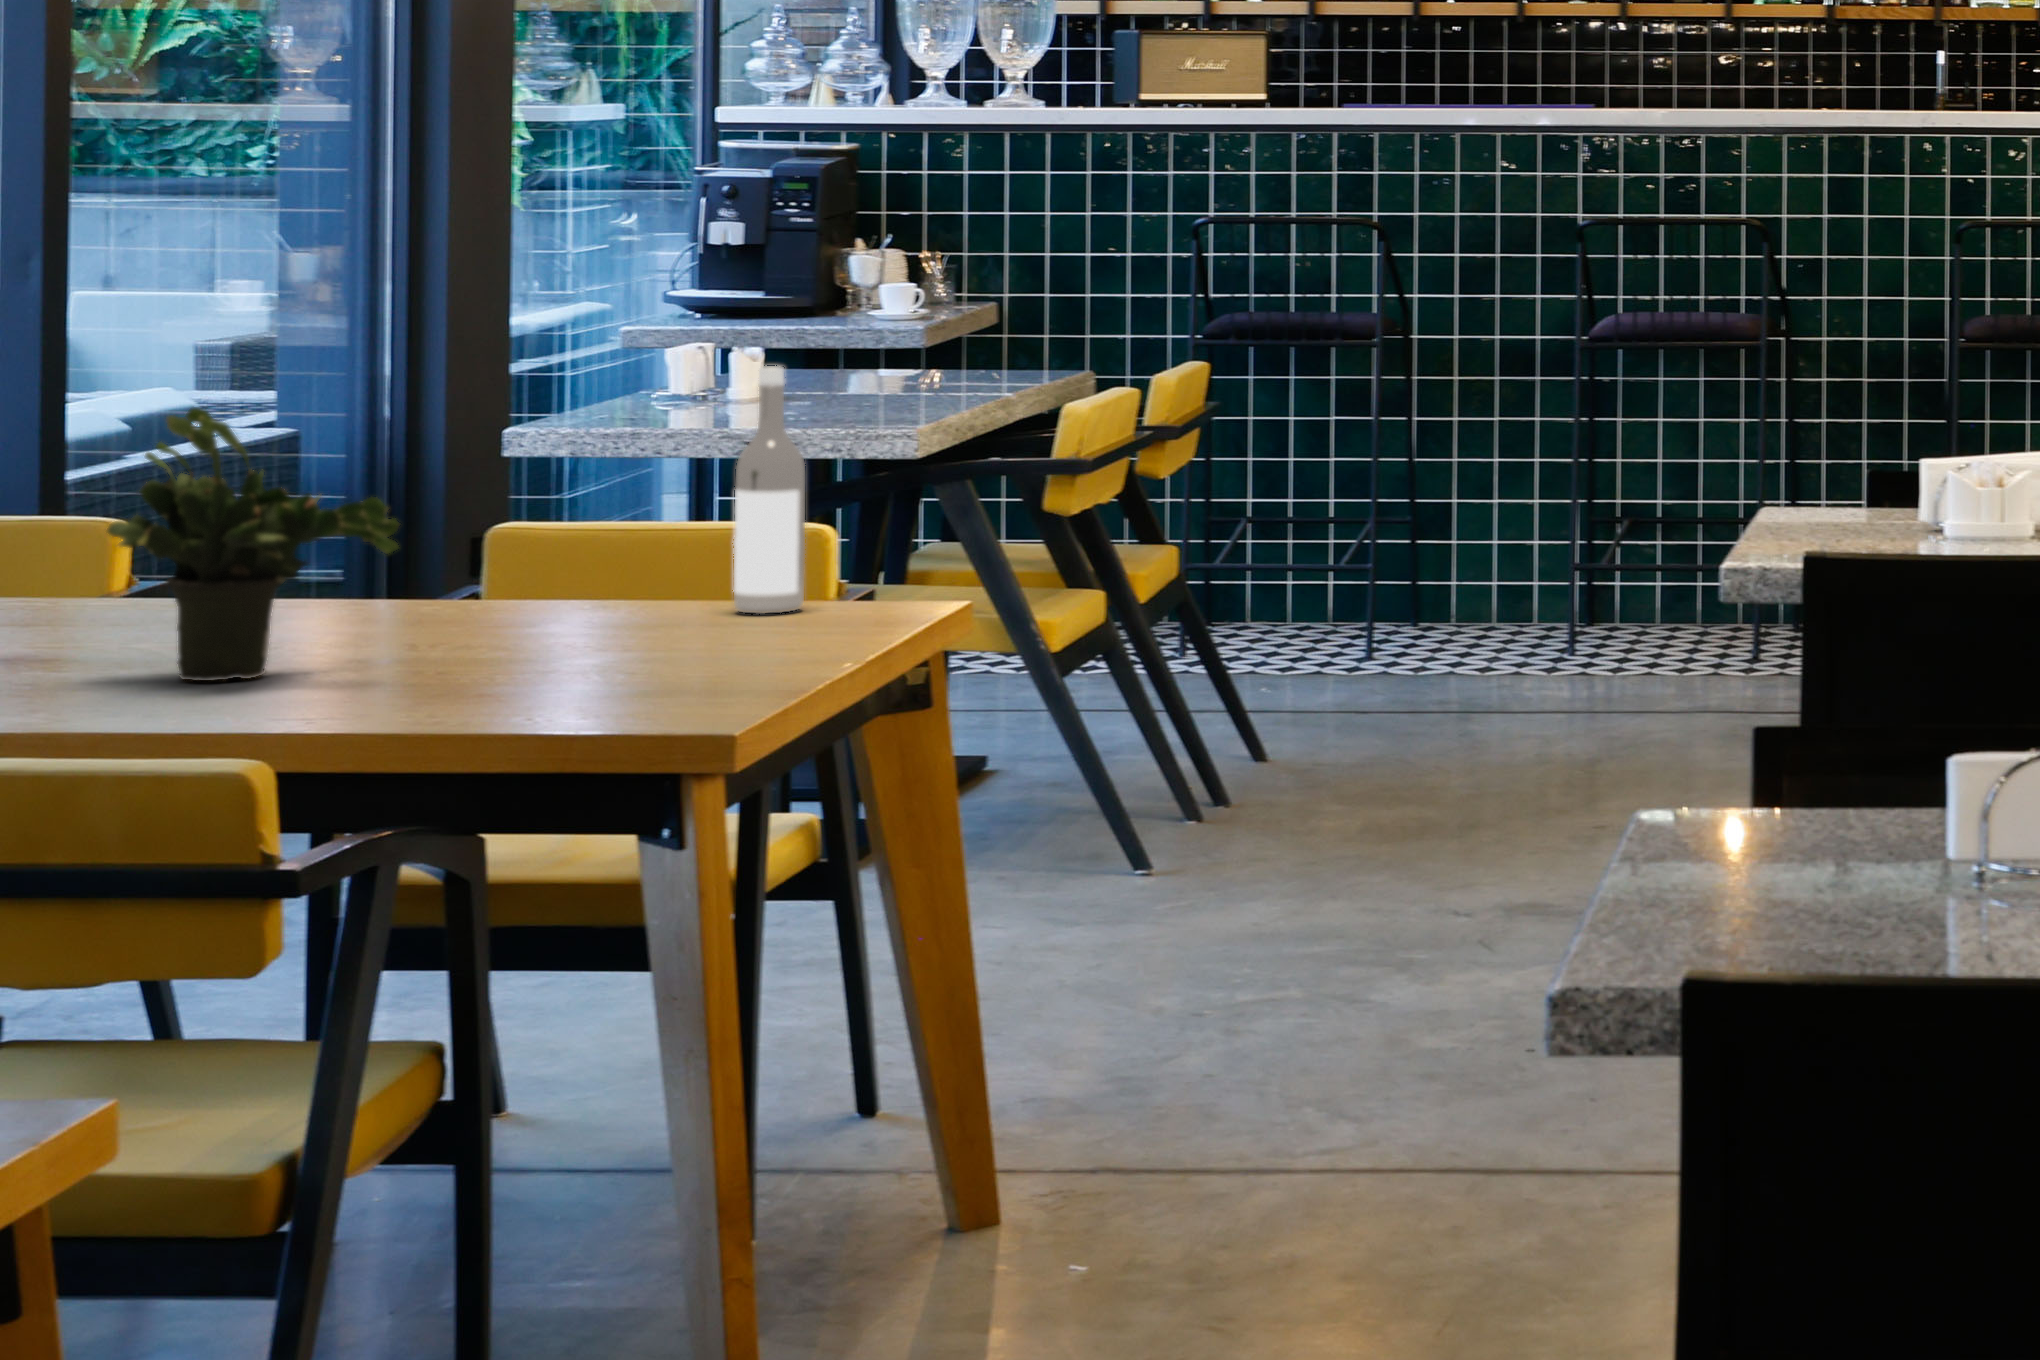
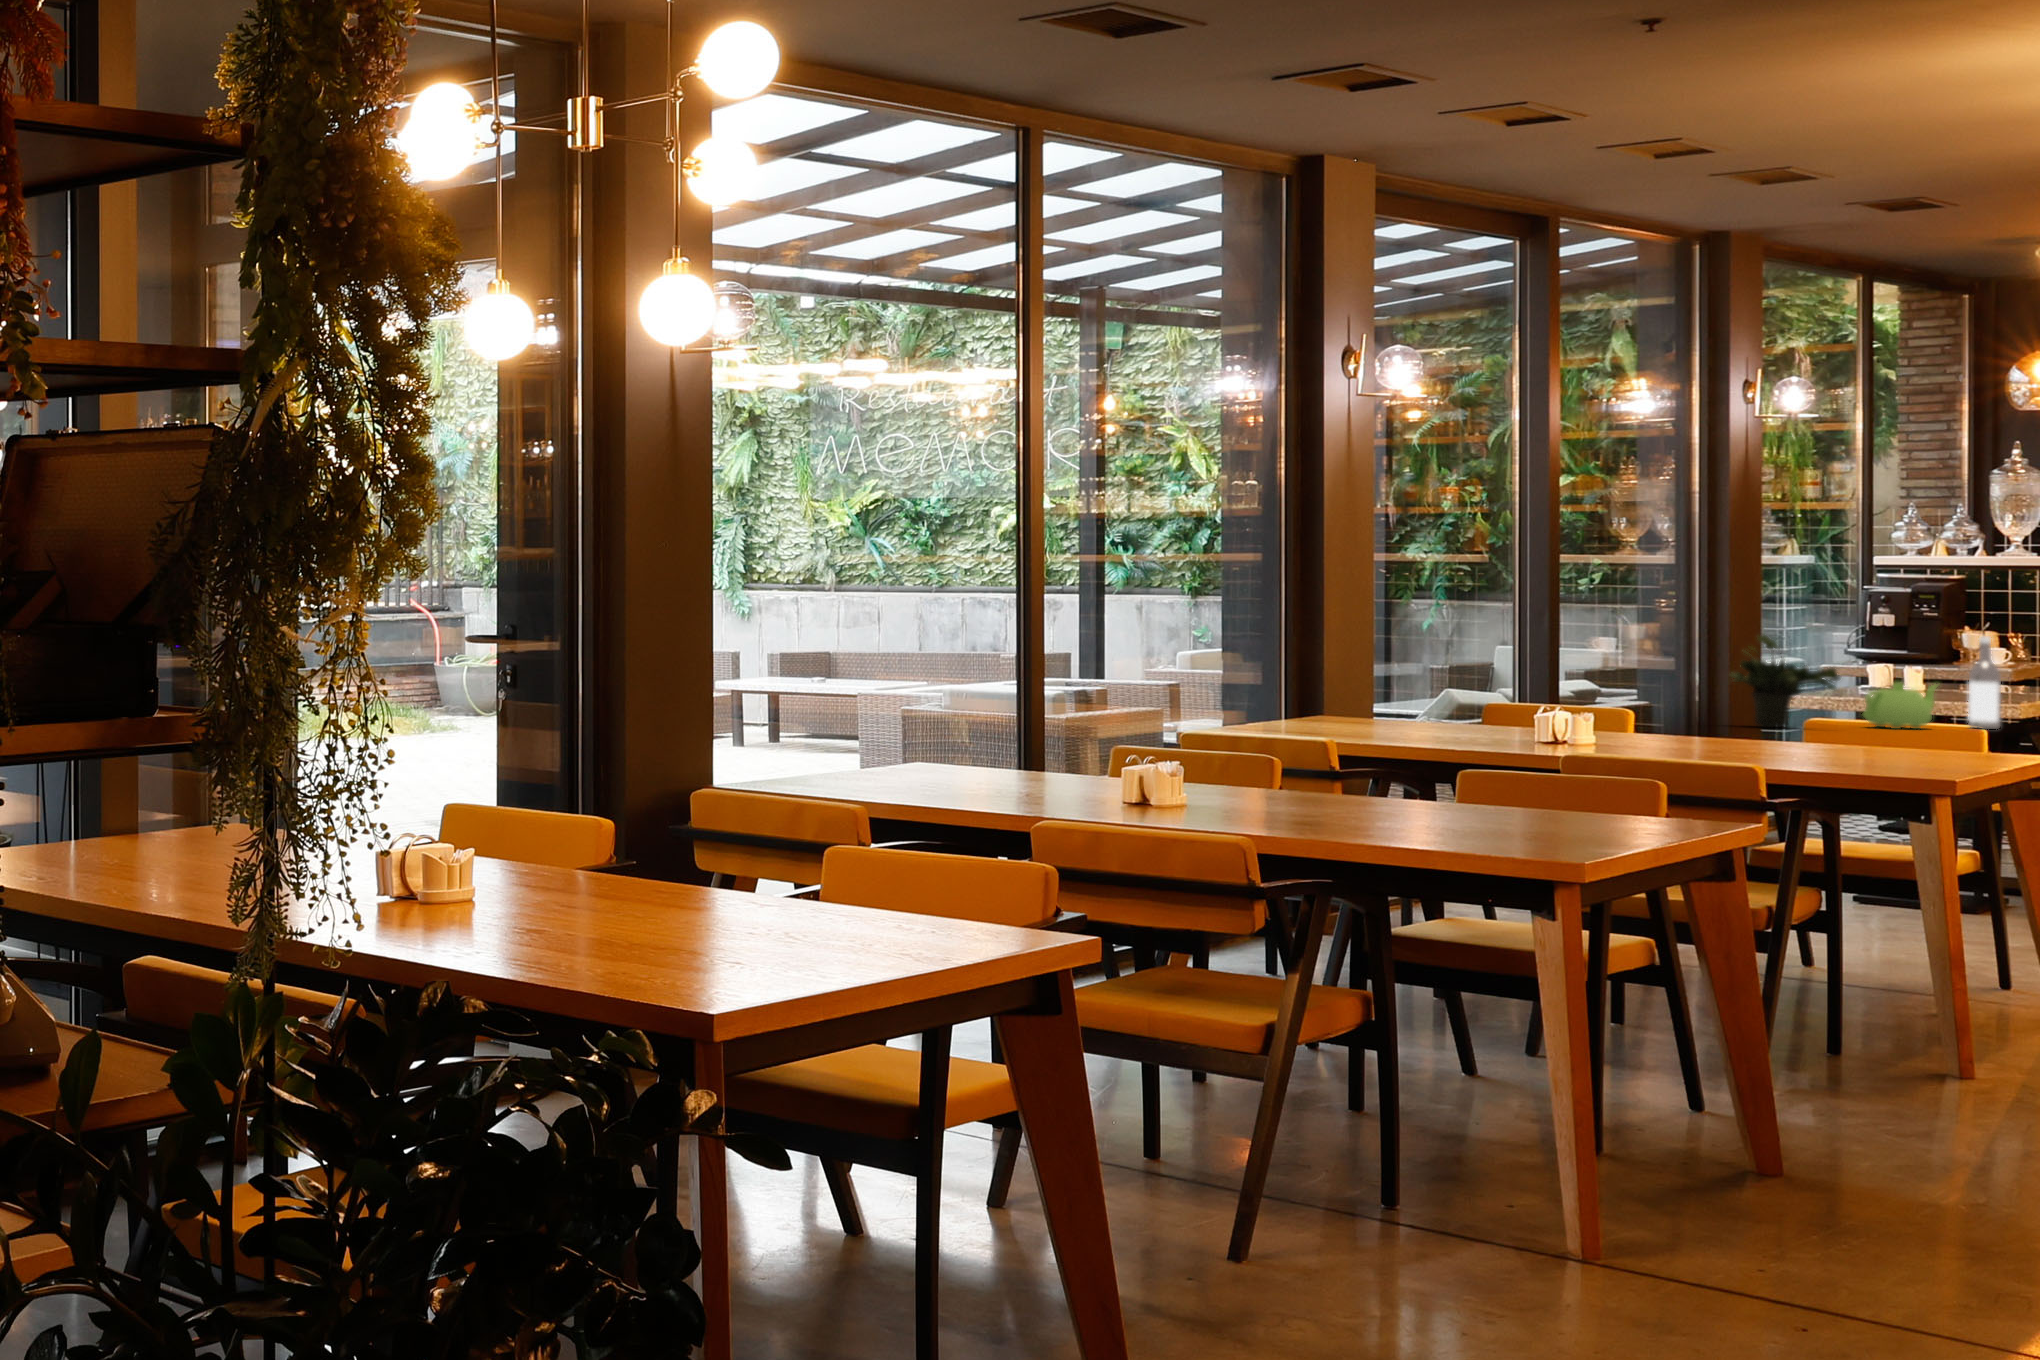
teapot: none [472,504,666,644] -> present [1863,683,1937,729]

